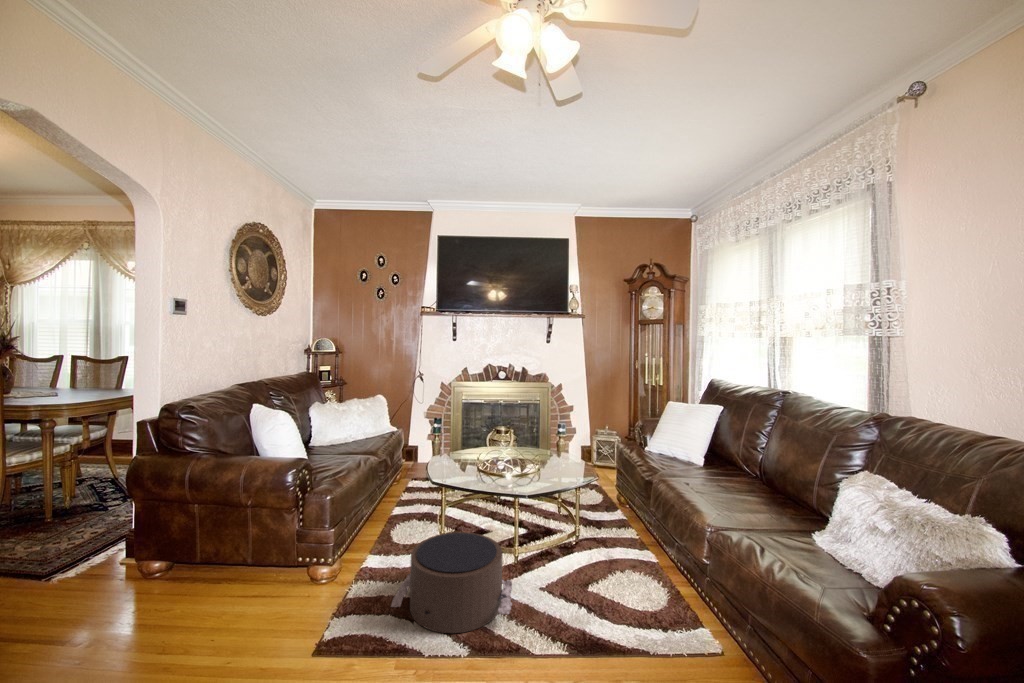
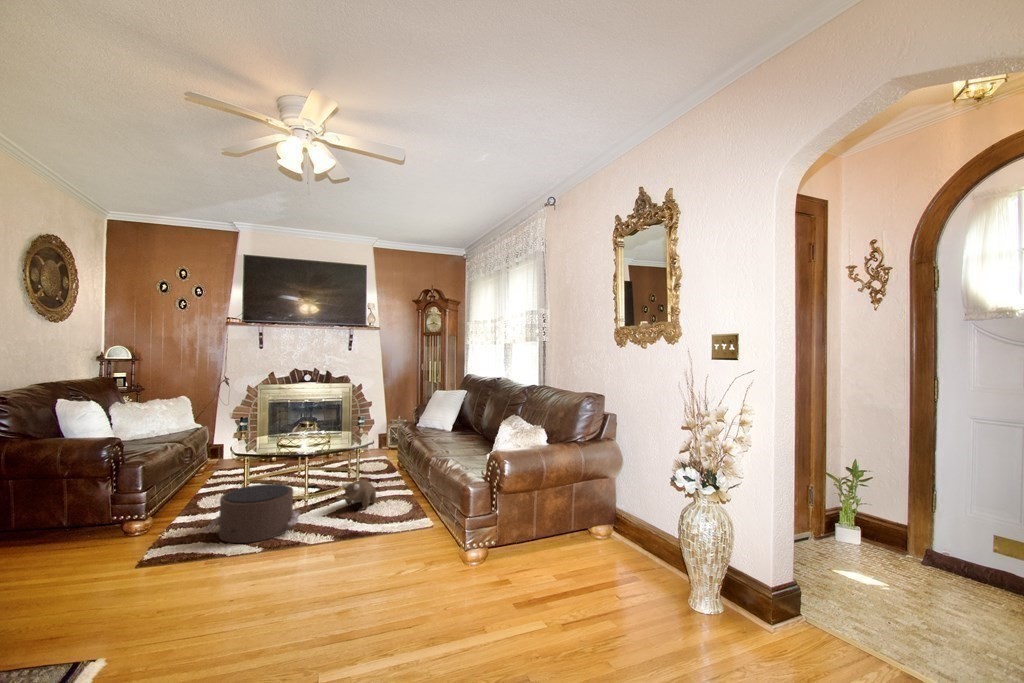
plush toy: none [566,538,612,587] -> present [342,480,376,509]

